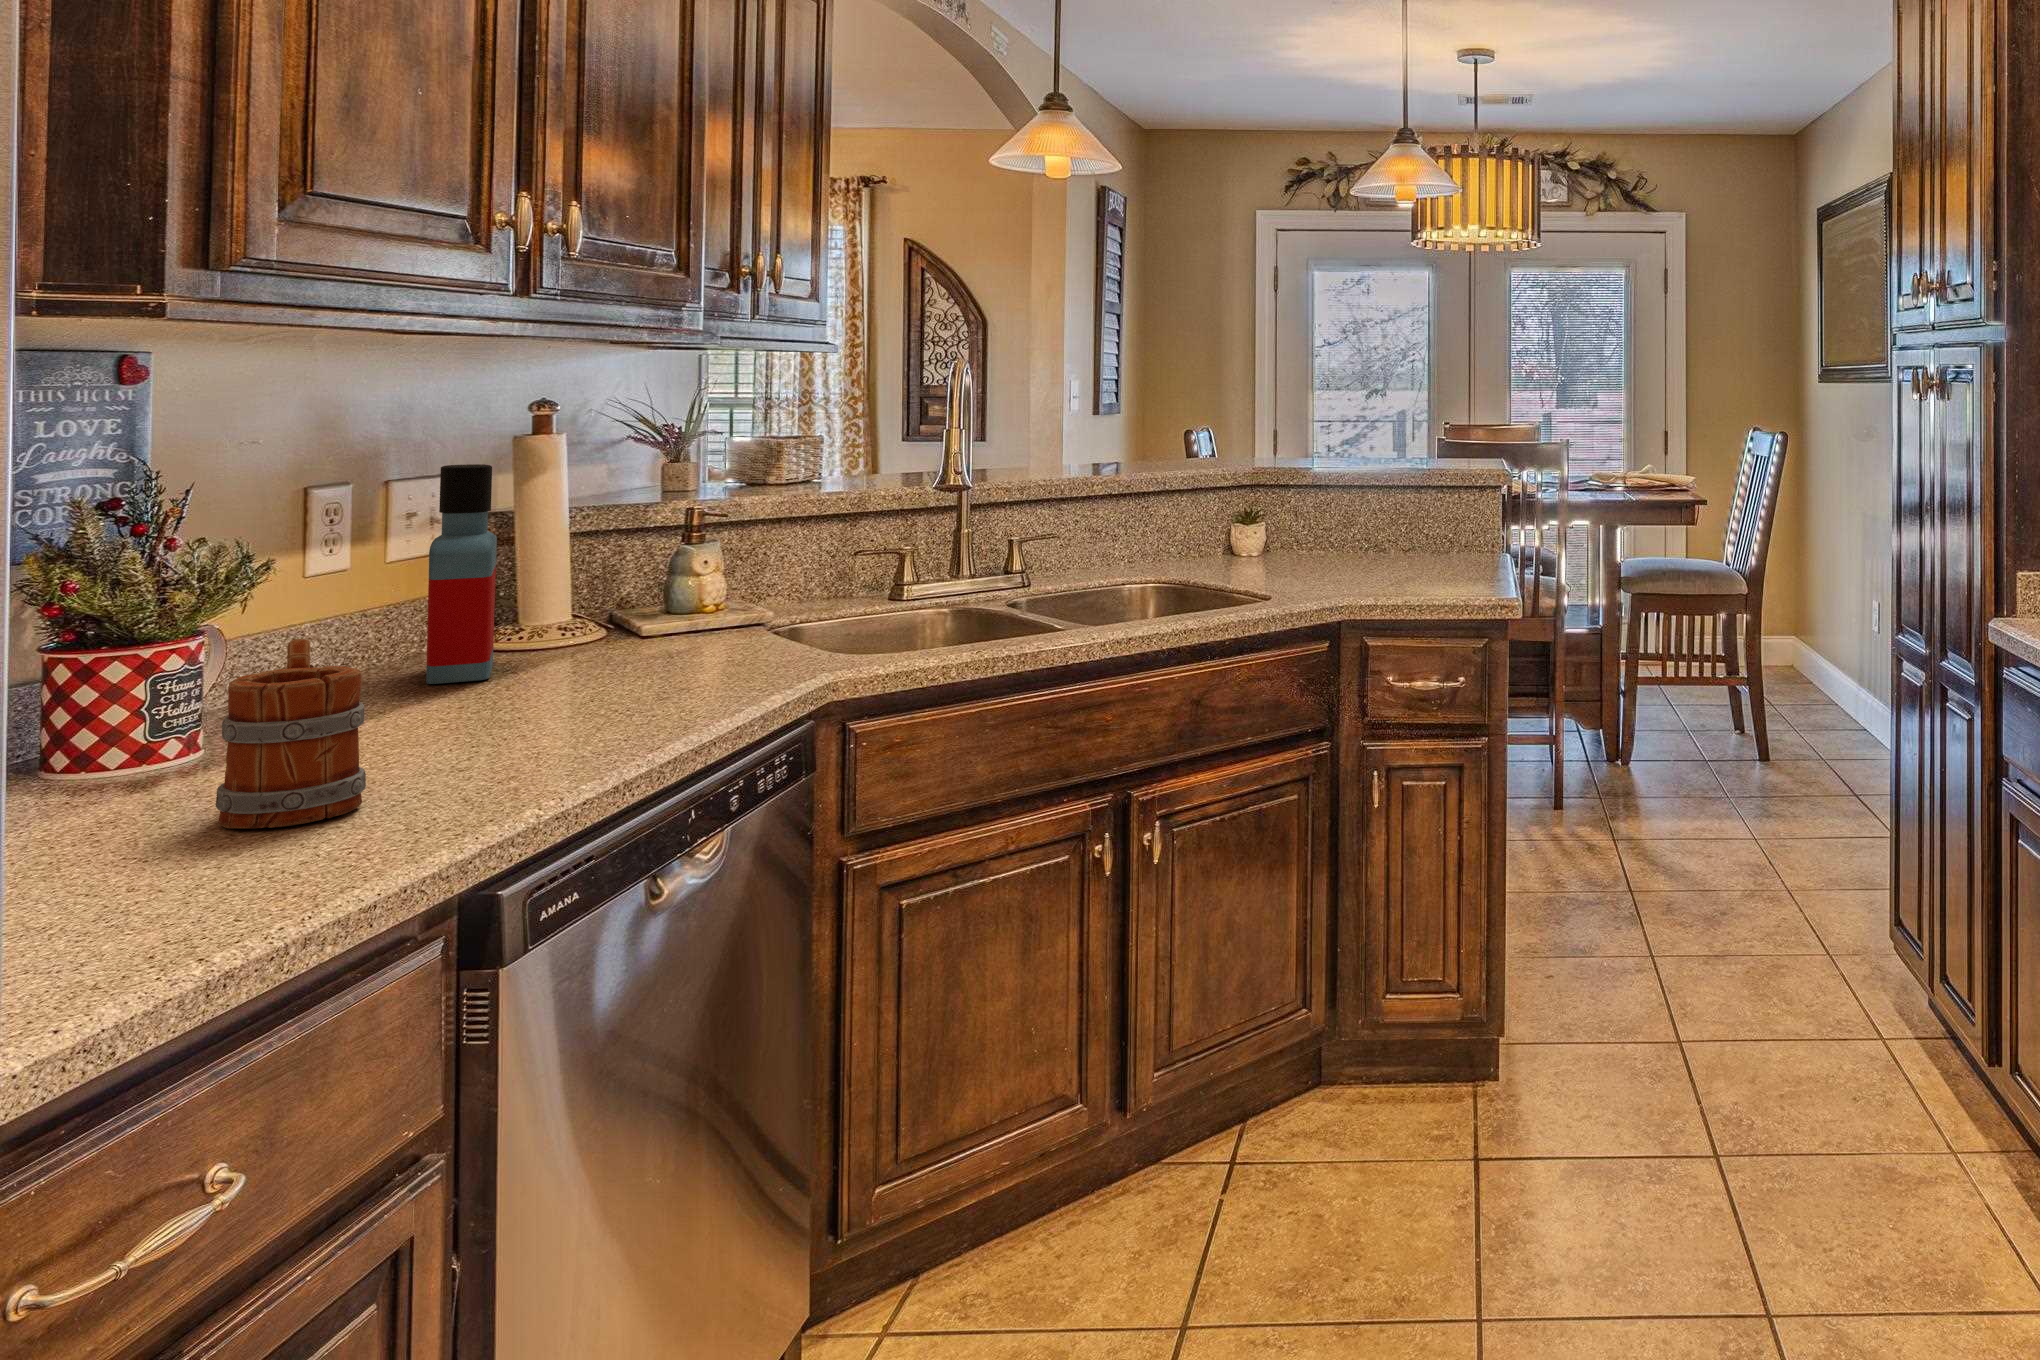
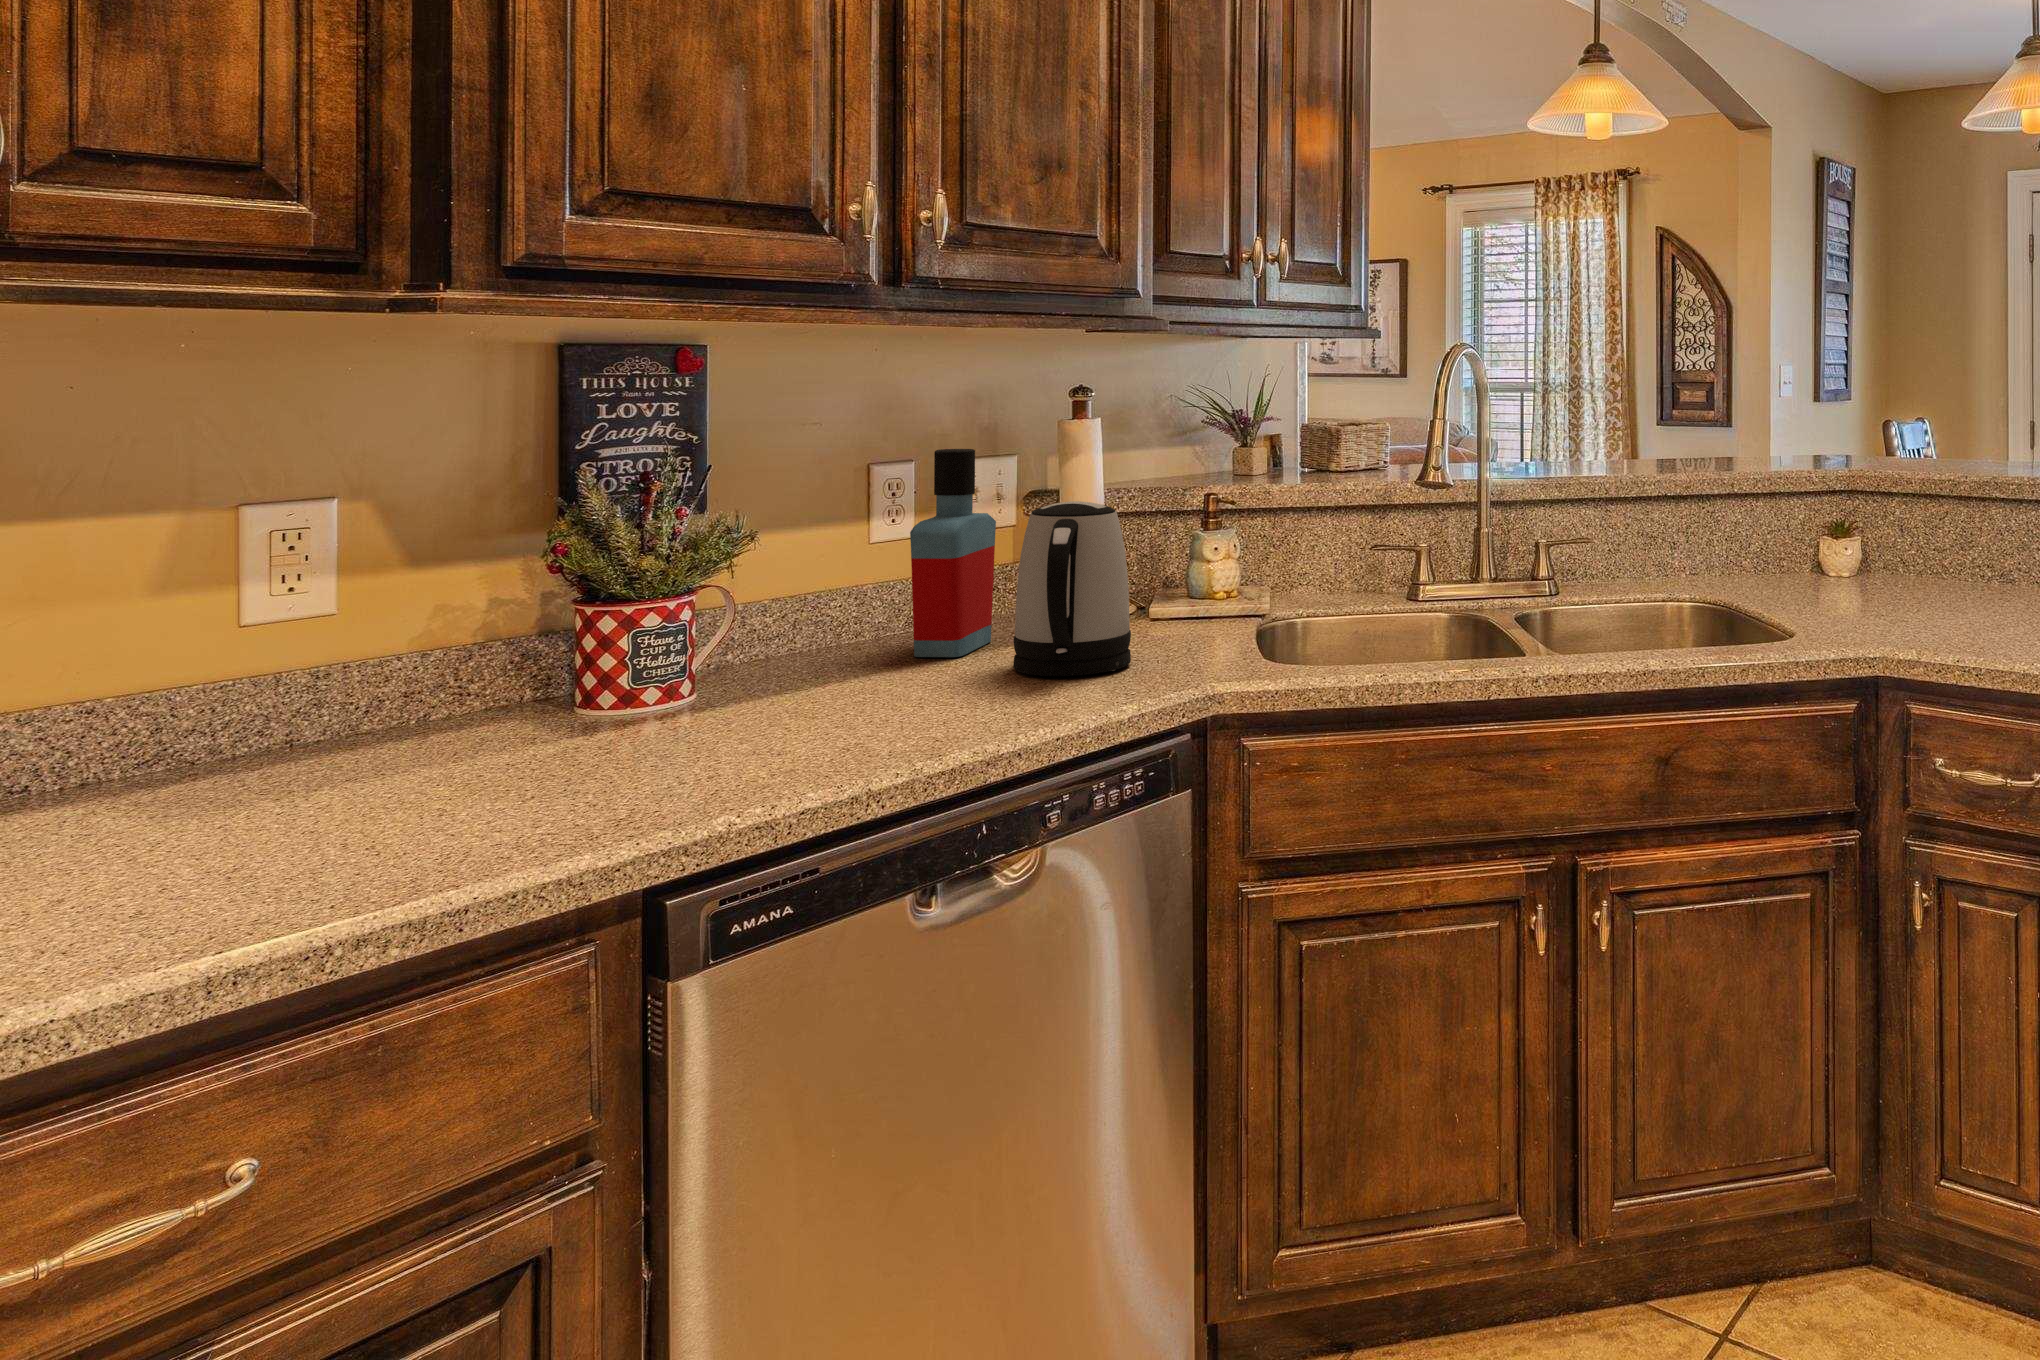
kettle: none [575,512,704,684] -> present [1013,501,1131,676]
mug: present [215,639,366,829] -> none [508,616,649,801]

